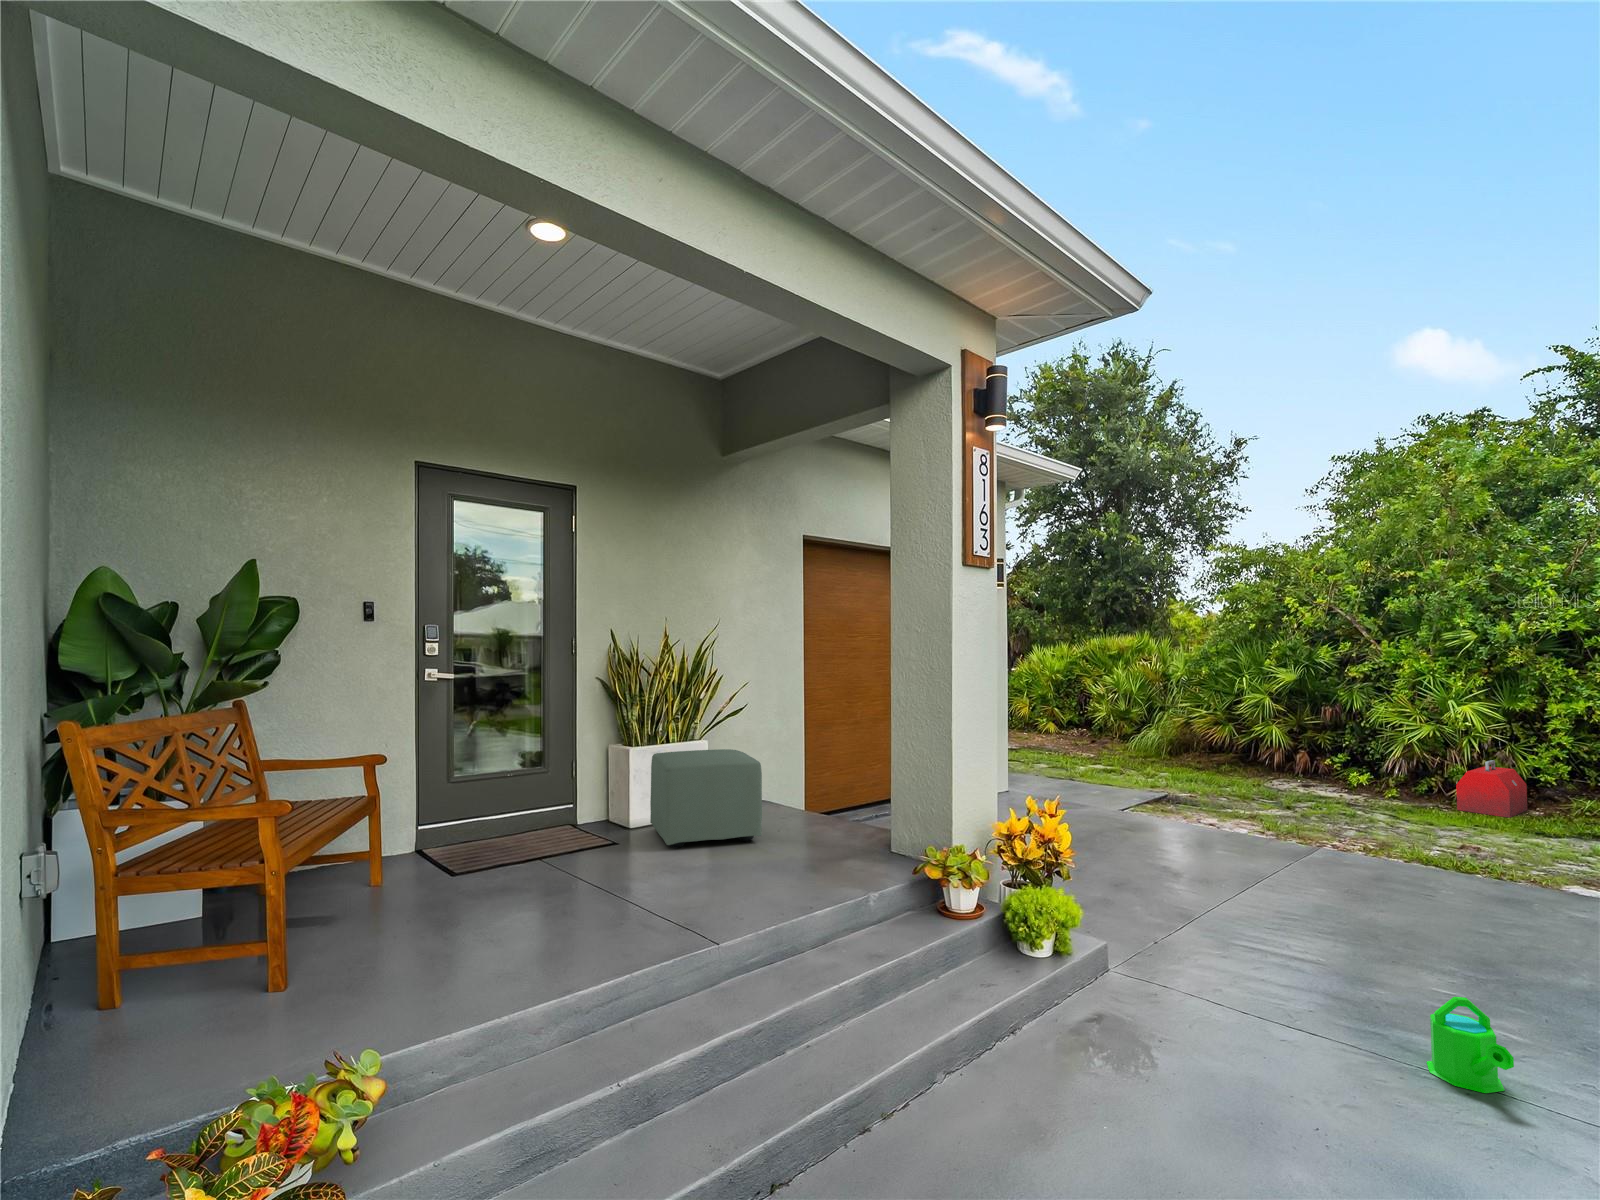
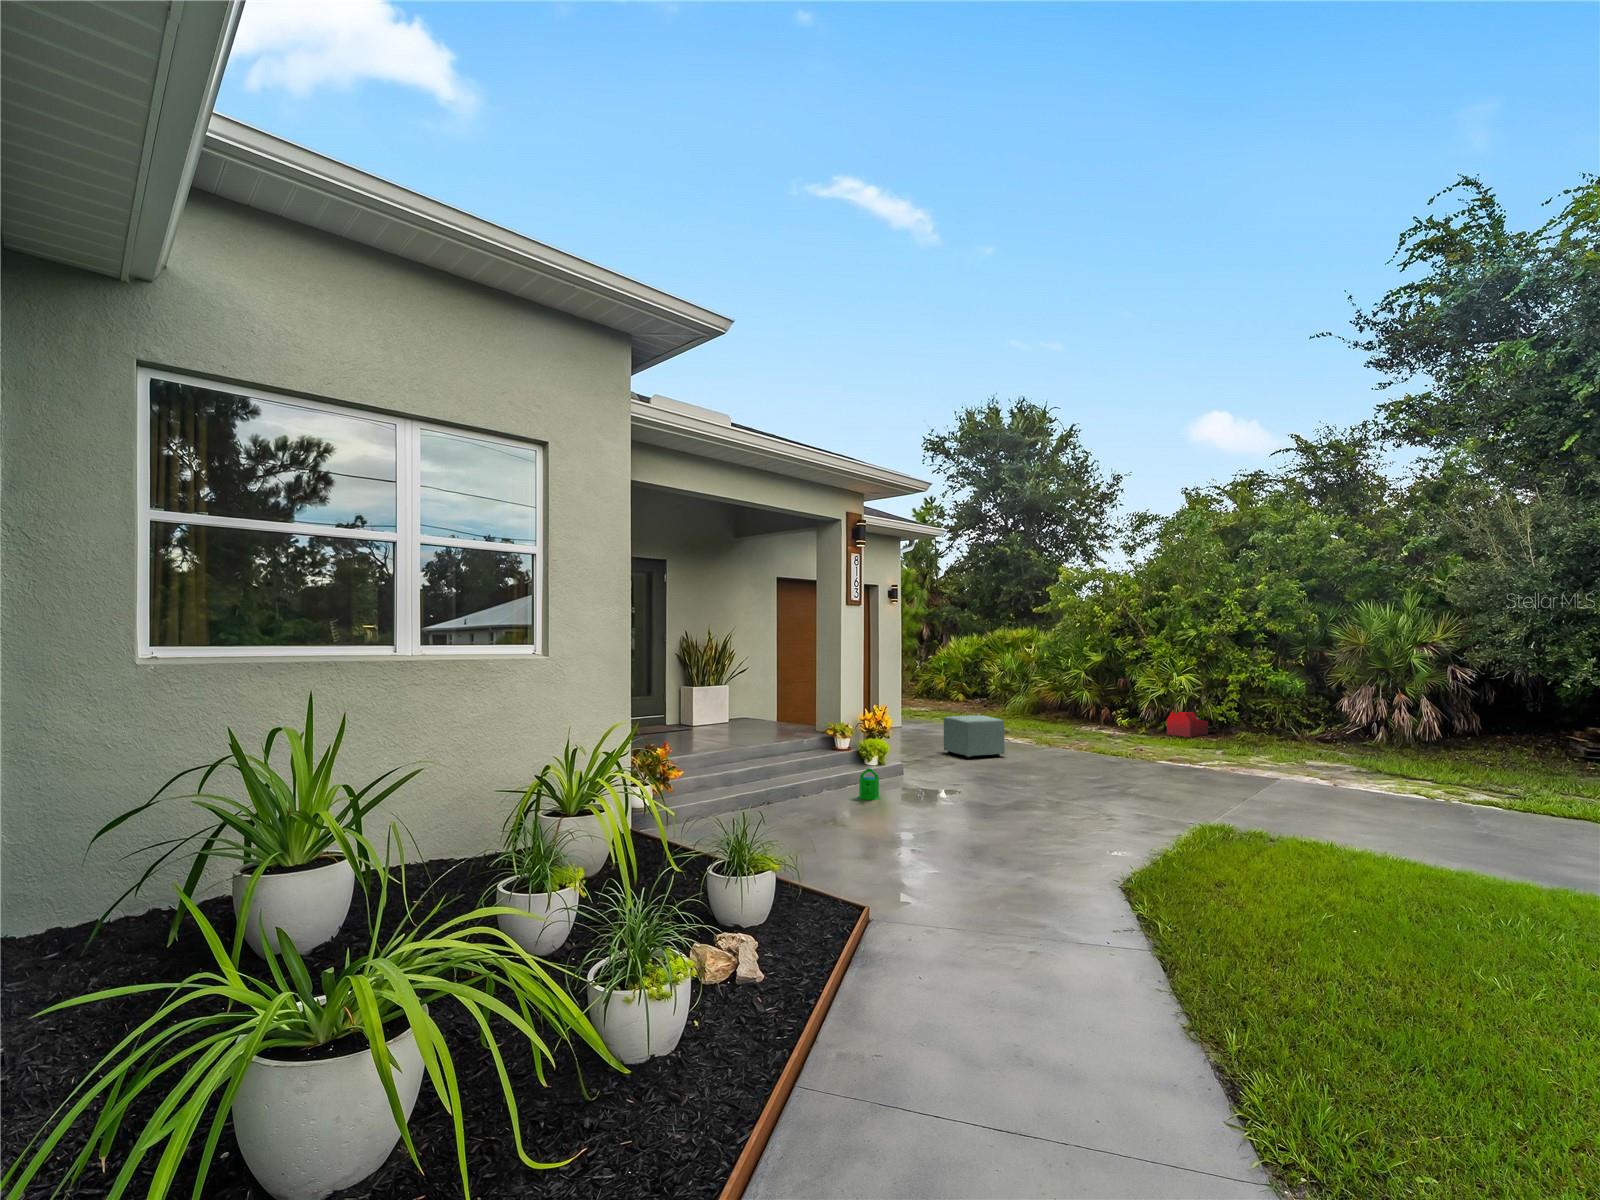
ottoman: present [650,749,762,848] -> present [944,715,1005,759]
watering can: present [1427,997,1514,1093] -> present [858,768,880,800]

